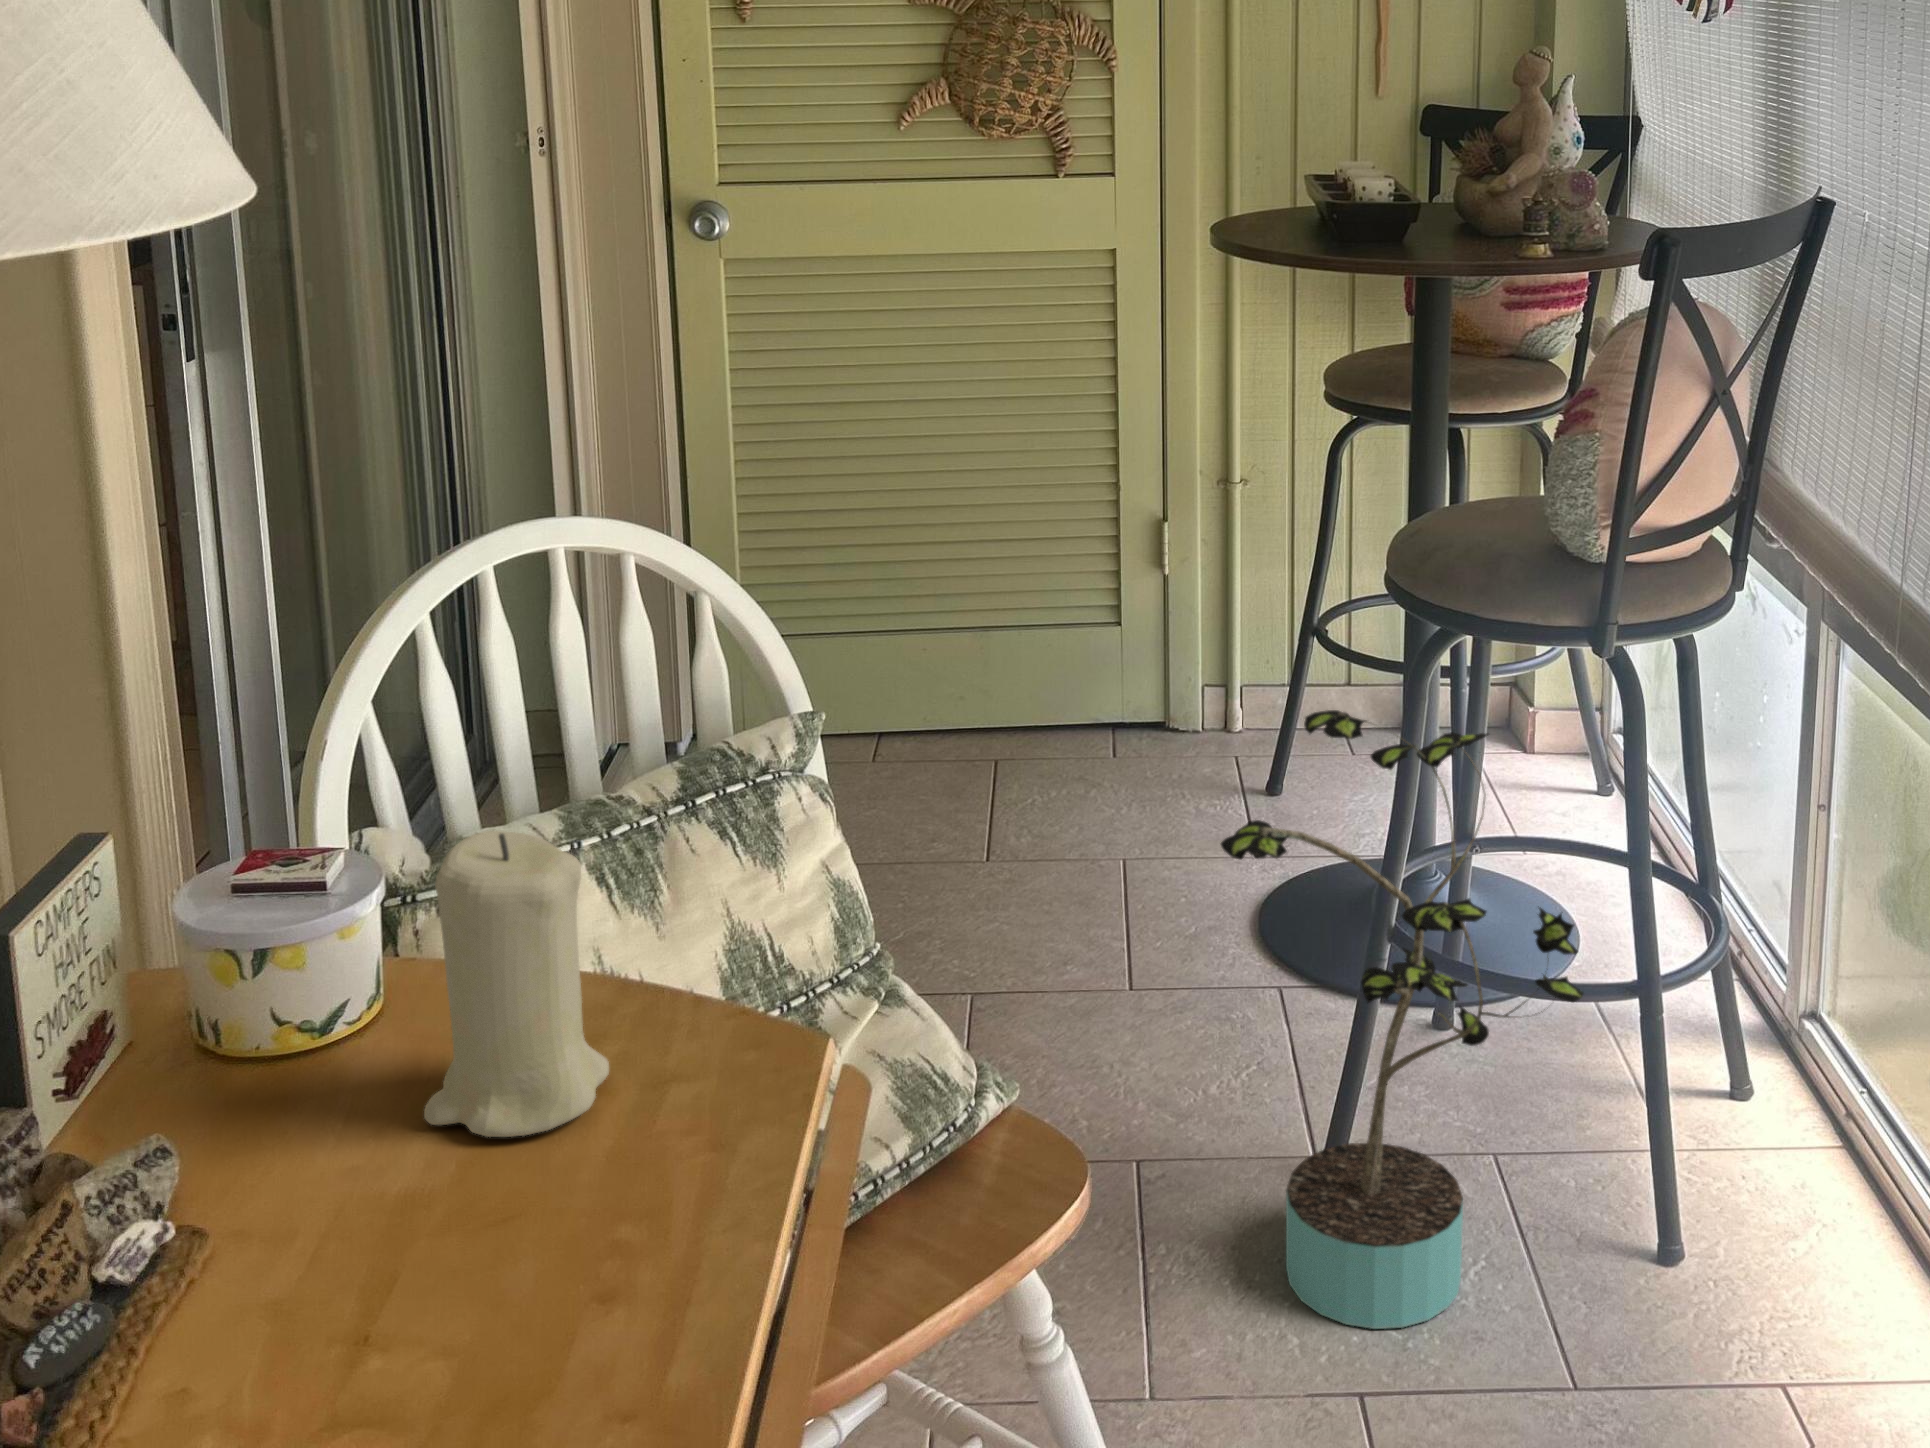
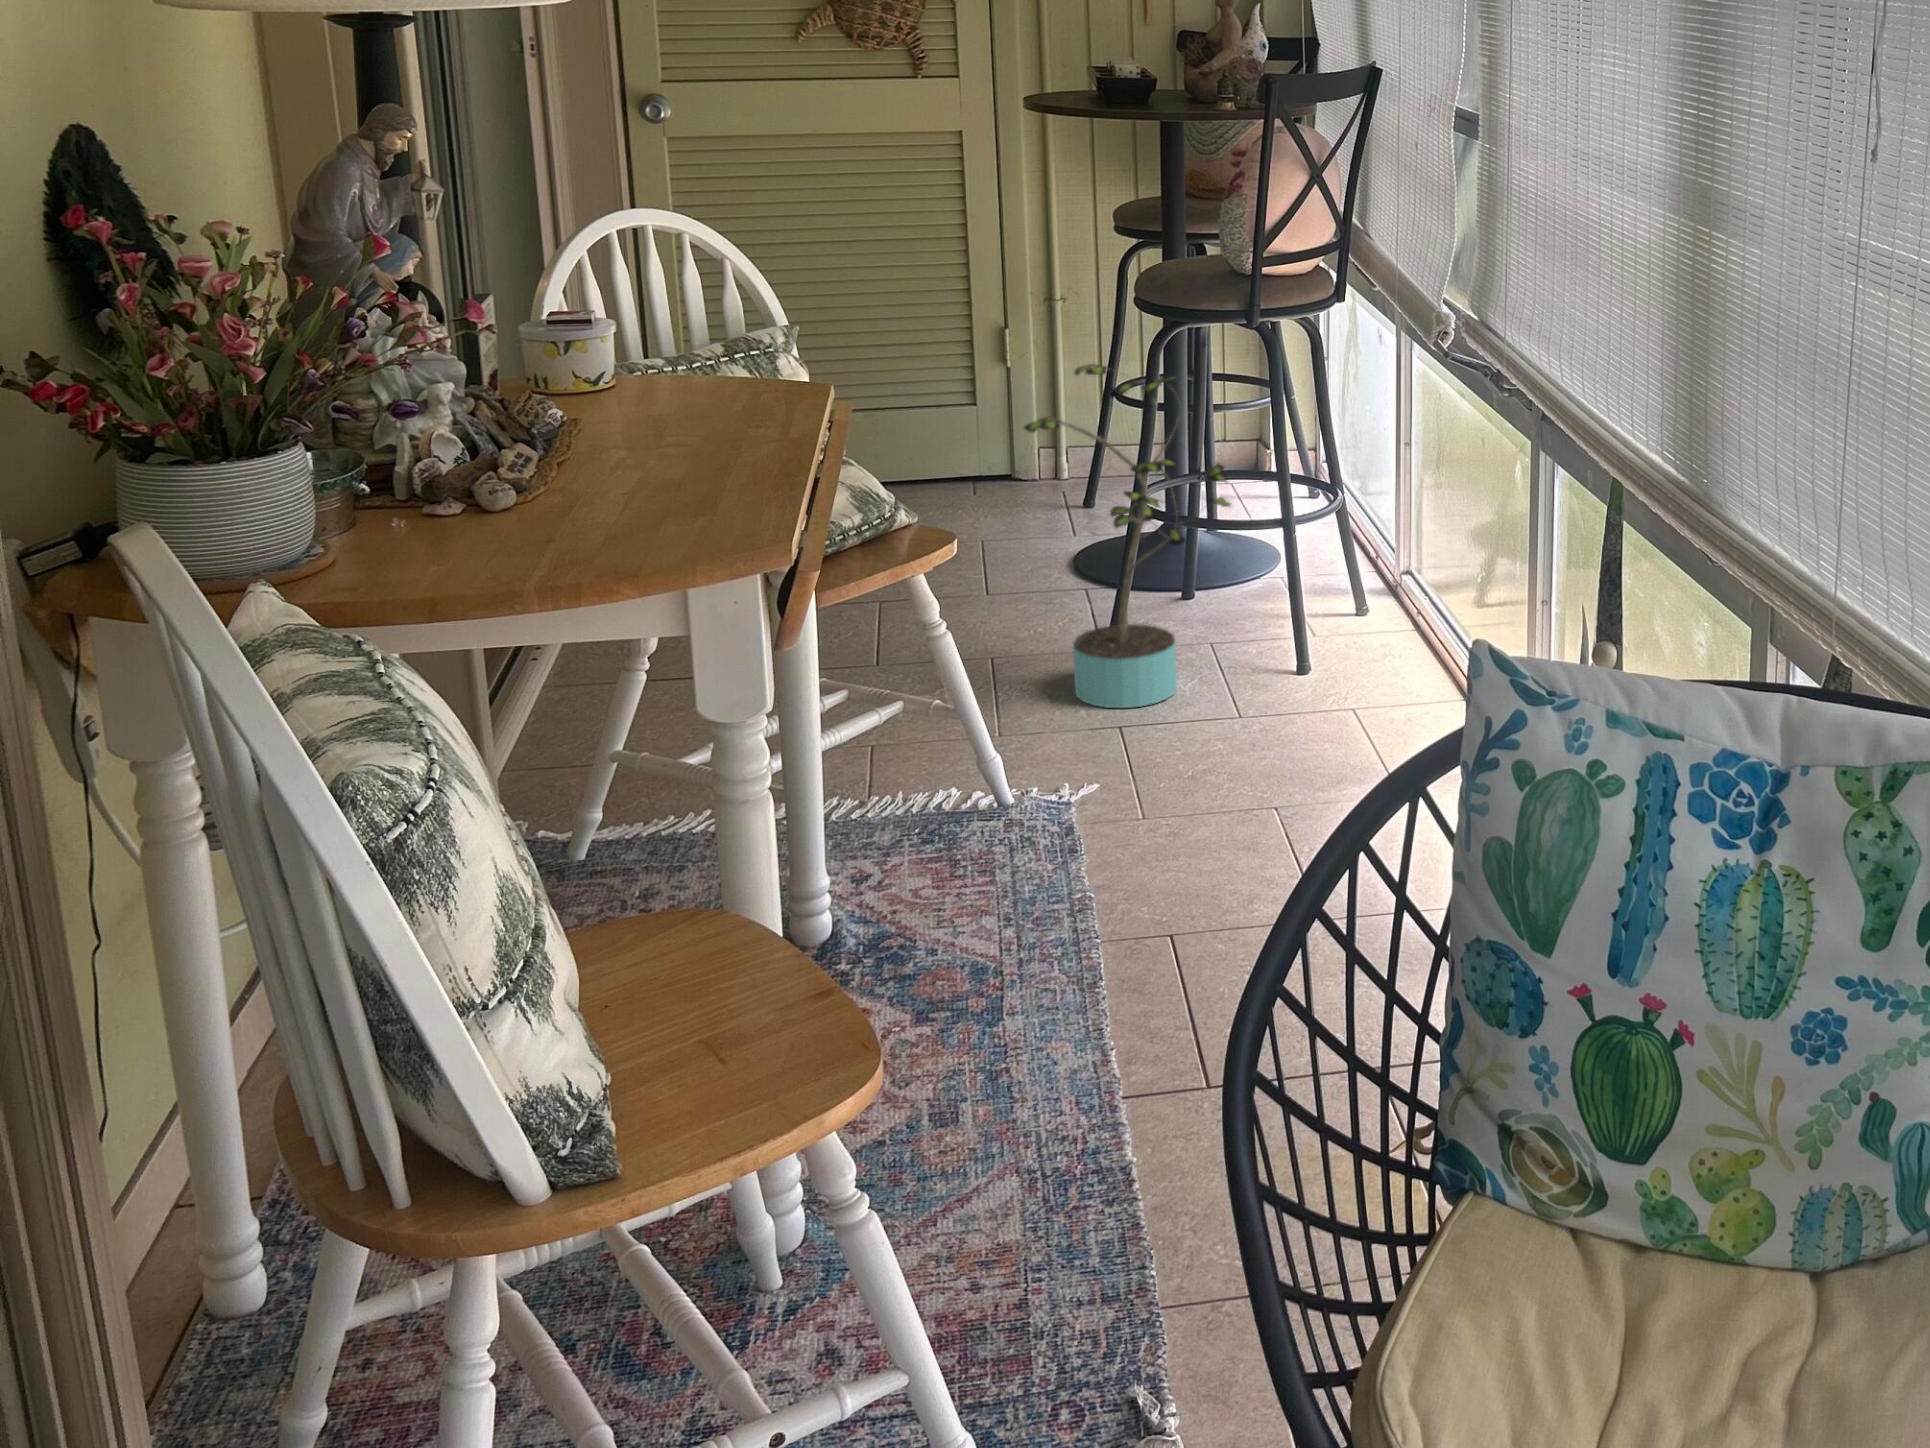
candle: present [424,831,609,1137] -> none [651,281,729,405]

